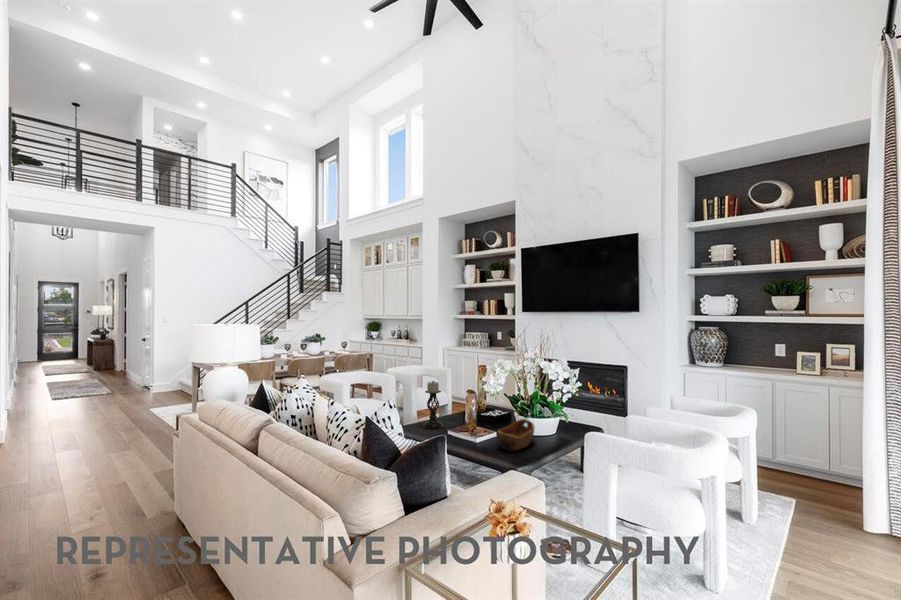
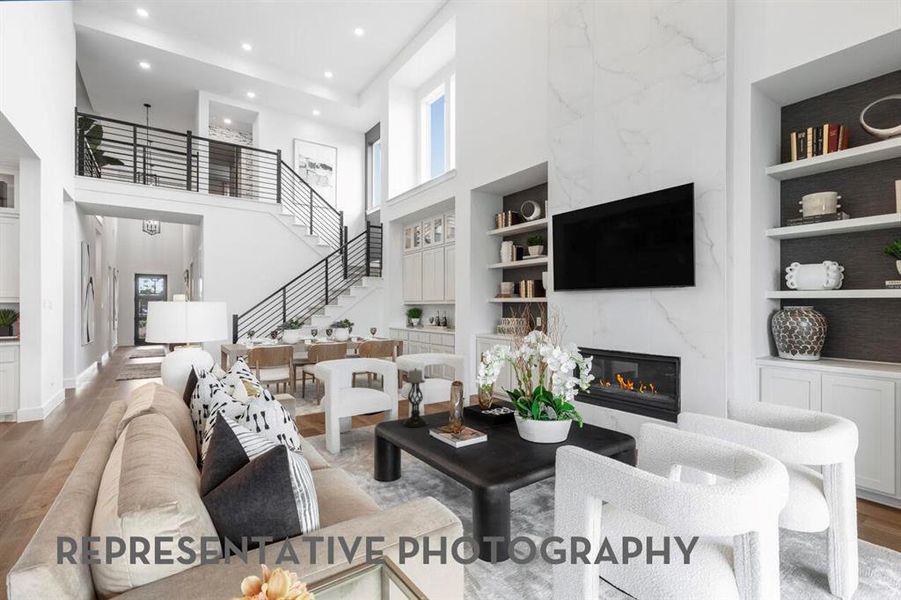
wooden bowl: present [498,419,535,451] -> none [474,421,528,463]

